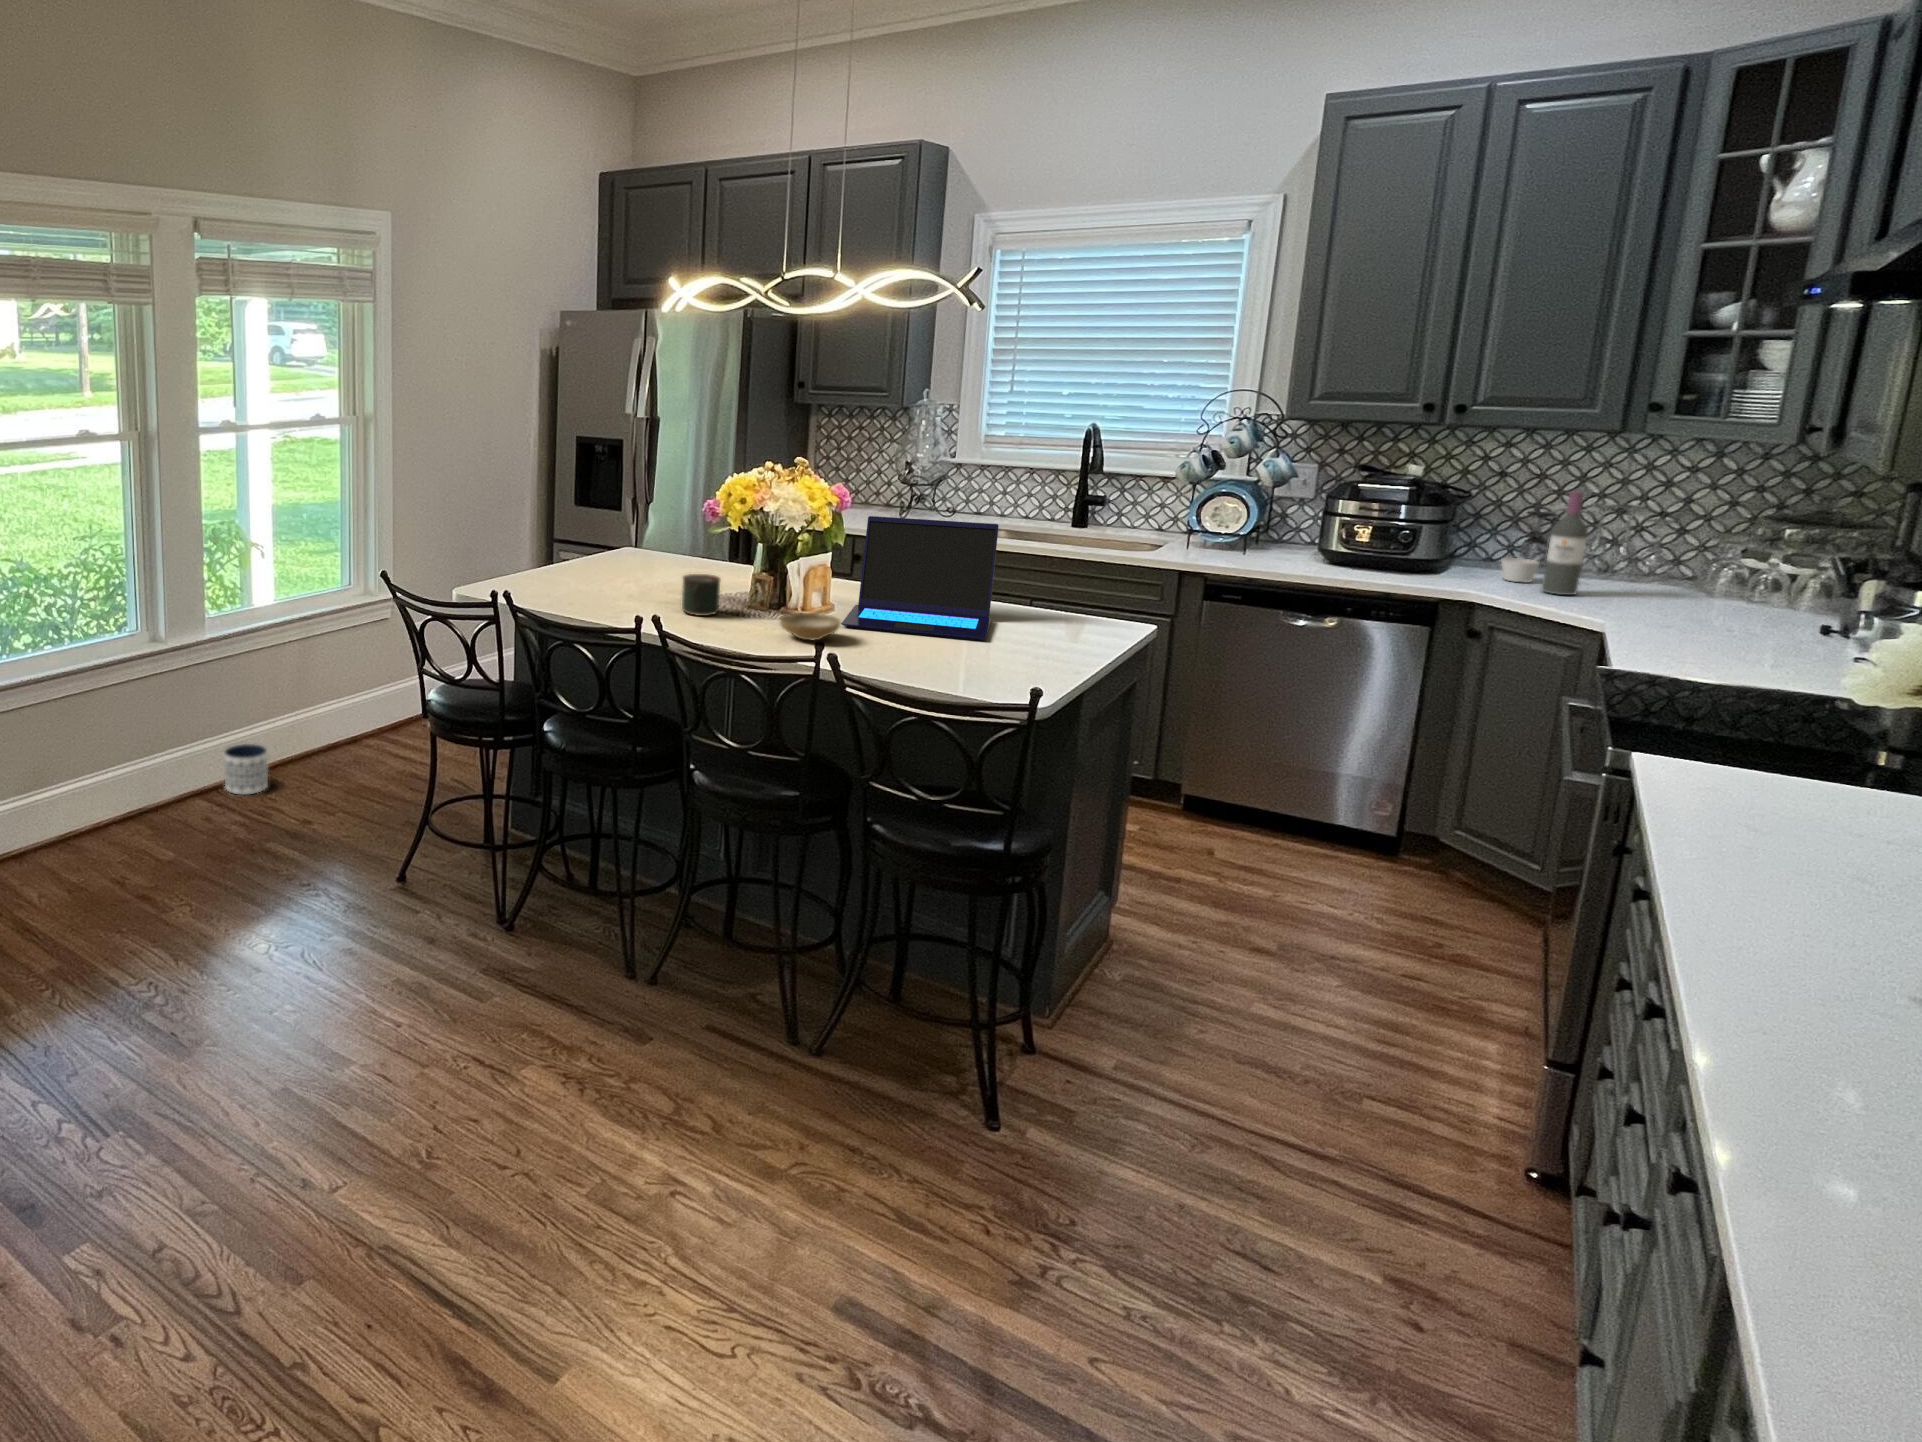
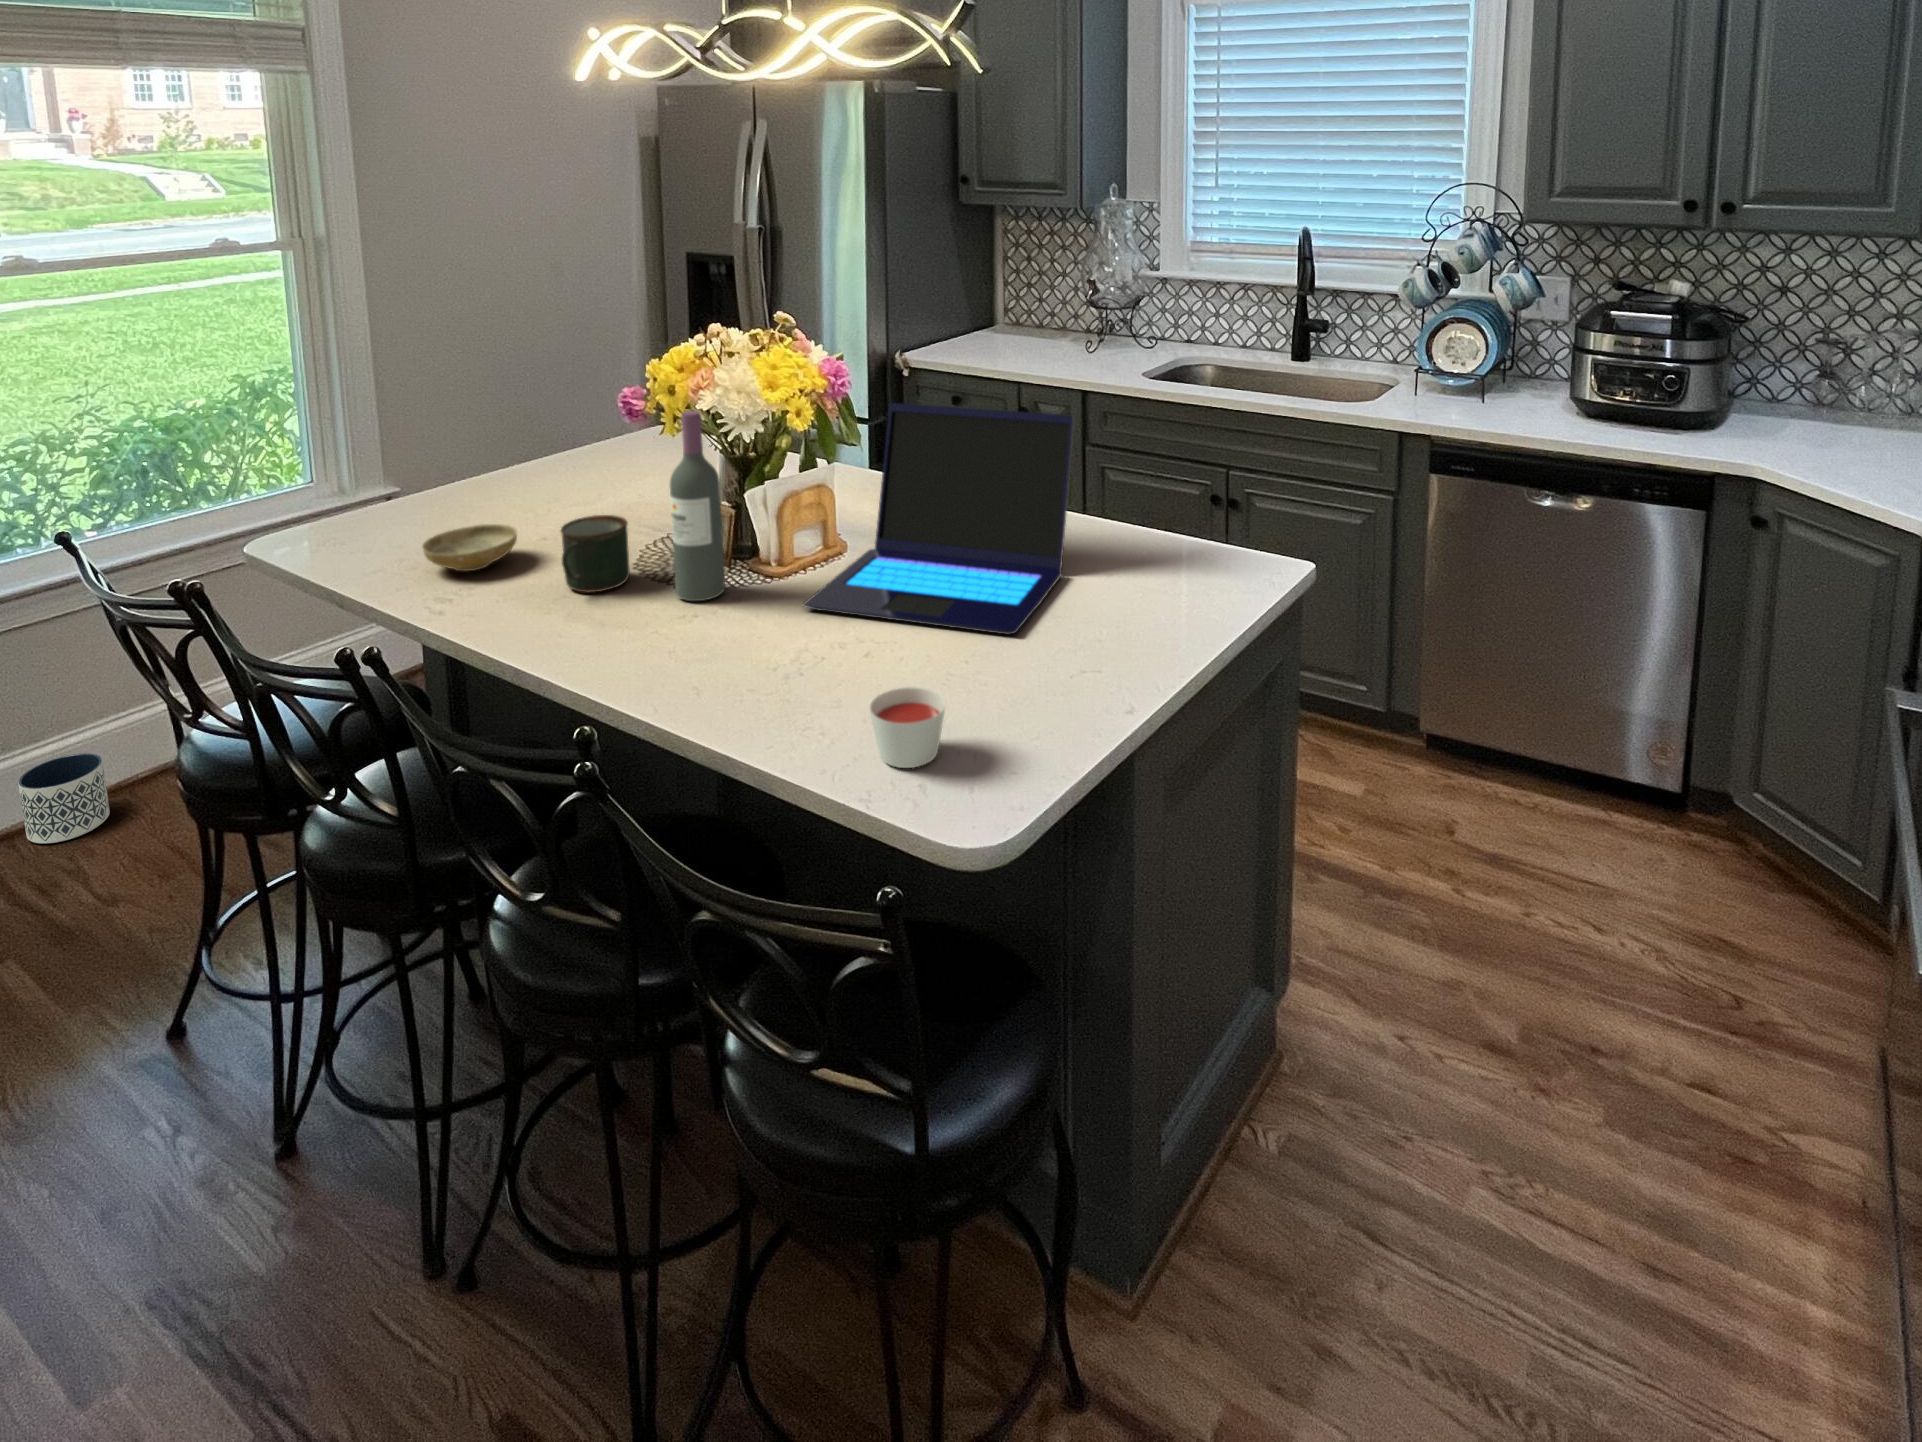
wine bottle: present [1542,491,1588,595] -> present [670,410,725,601]
candle: present [1501,558,1539,582] -> present [870,687,946,768]
ceramic bowl: present [779,613,841,640] -> present [422,524,517,571]

